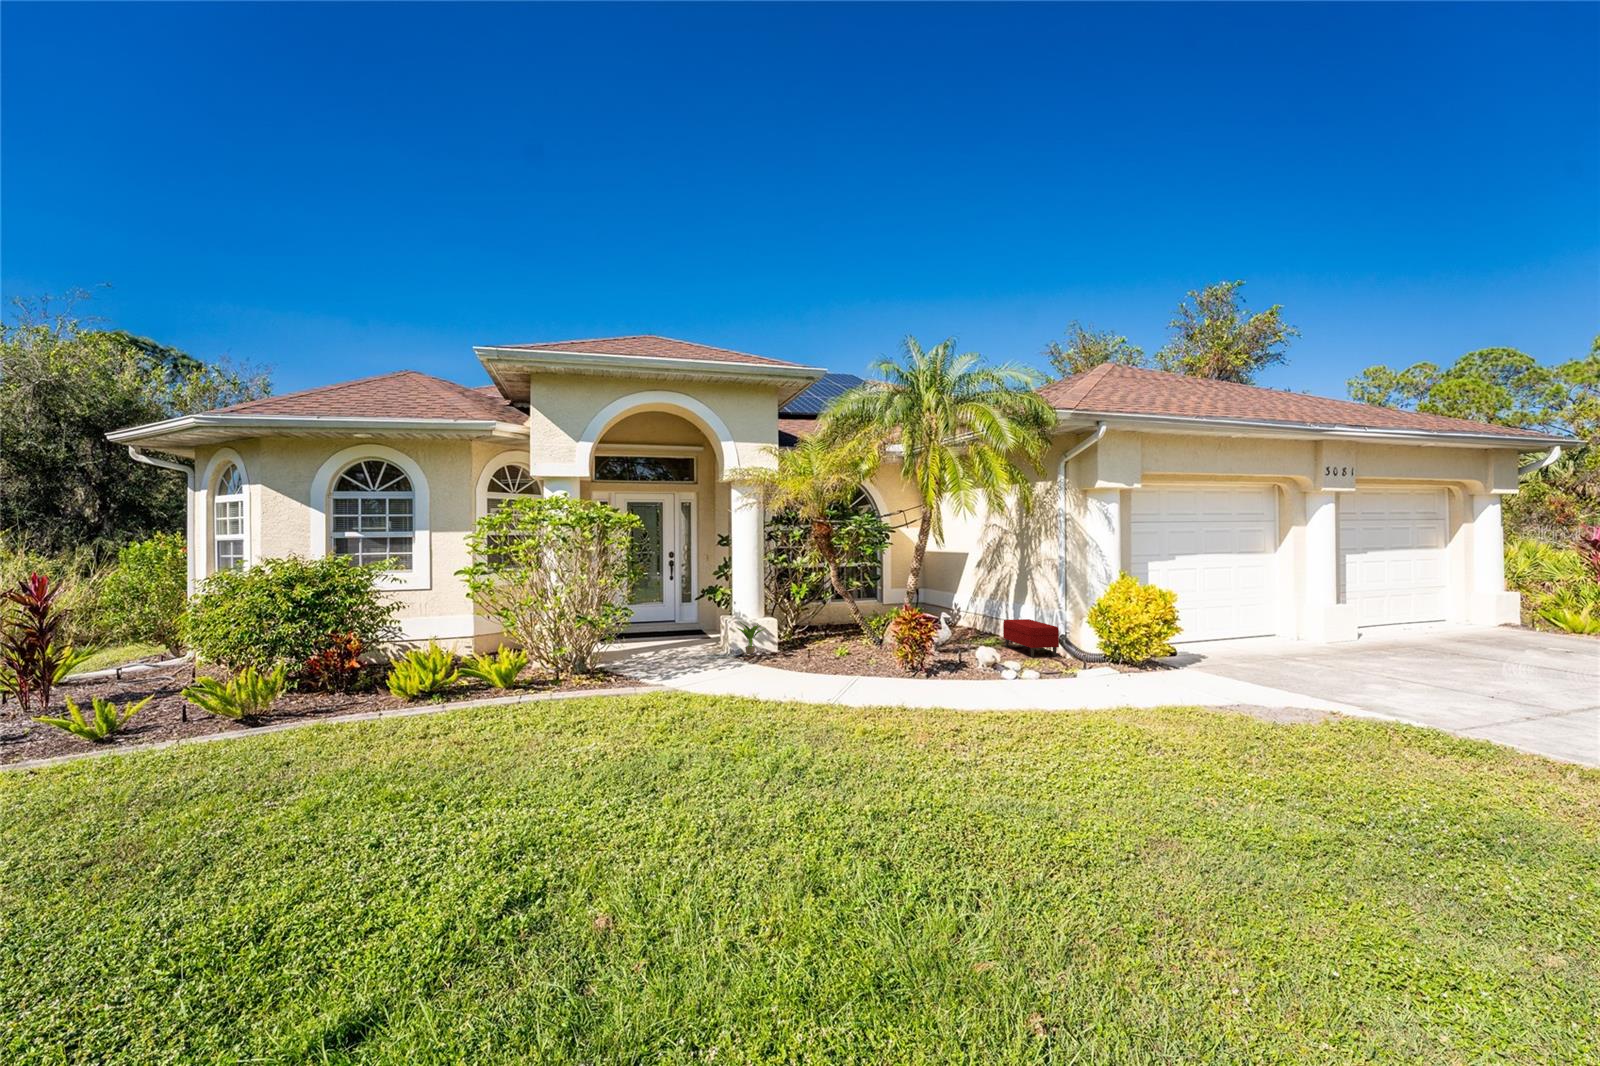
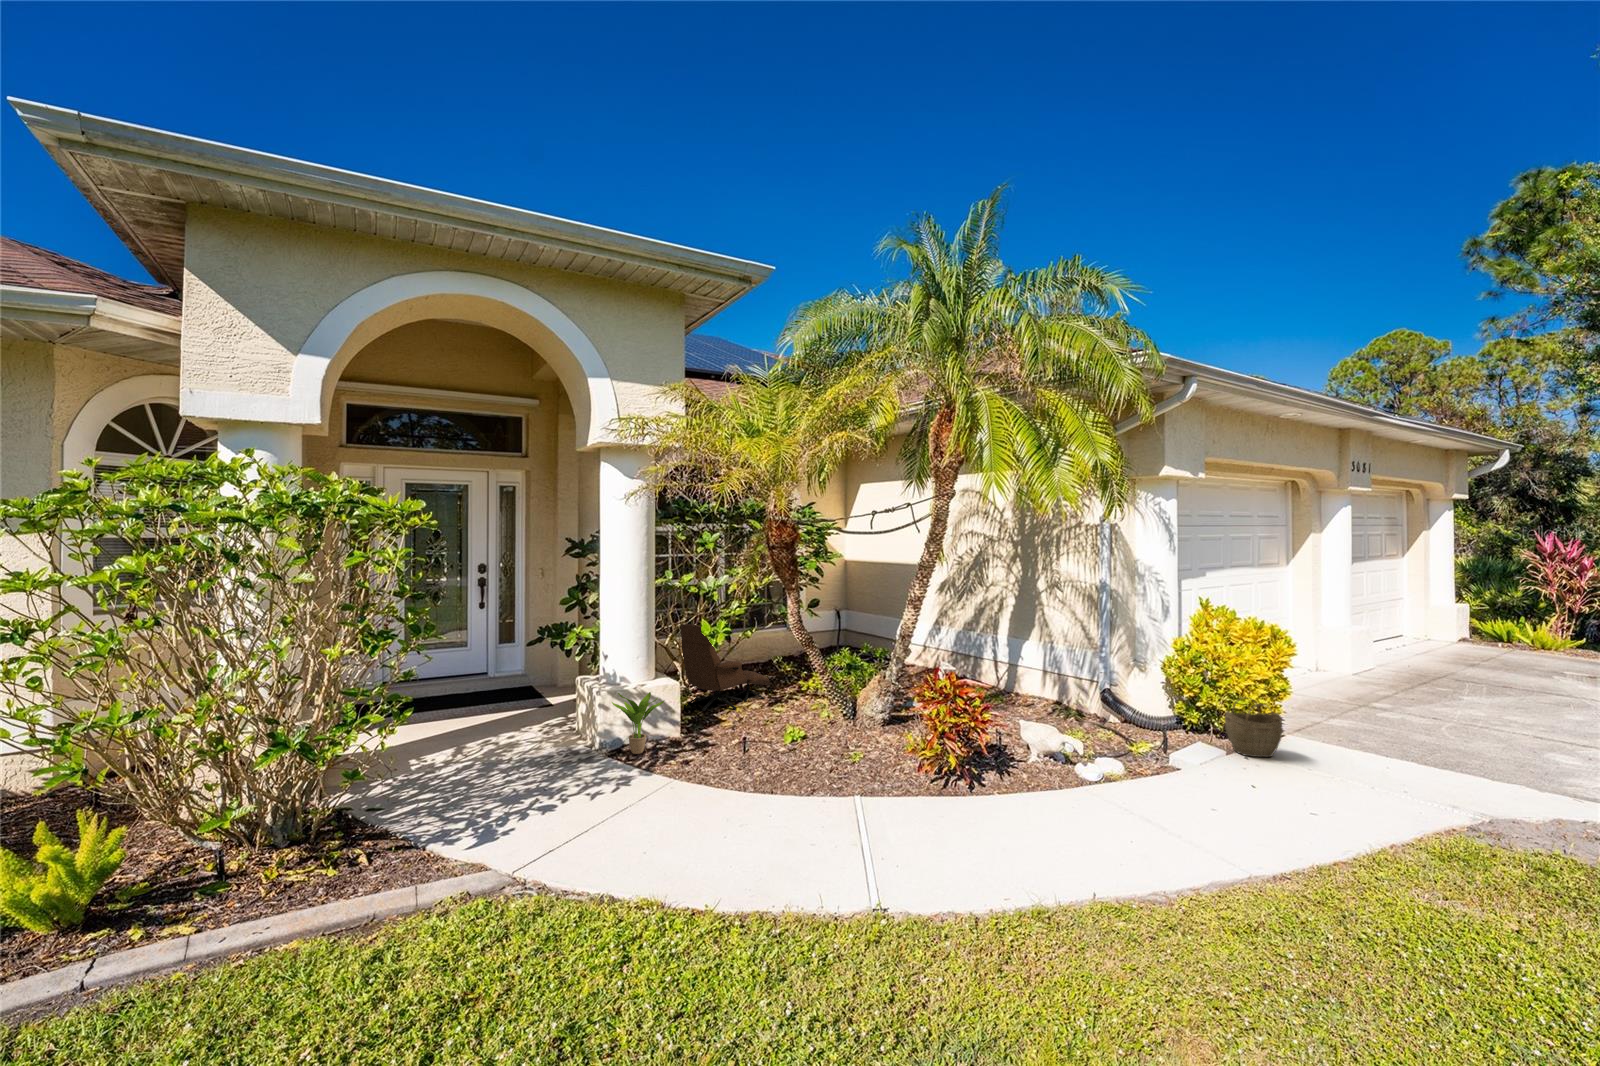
lounge chair: none [784,588,844,642] -> present [681,624,770,711]
bench: present [1003,619,1059,657] -> none [1007,662,1104,725]
woven basket: none [1123,637,1159,675] -> present [1225,697,1282,757]

